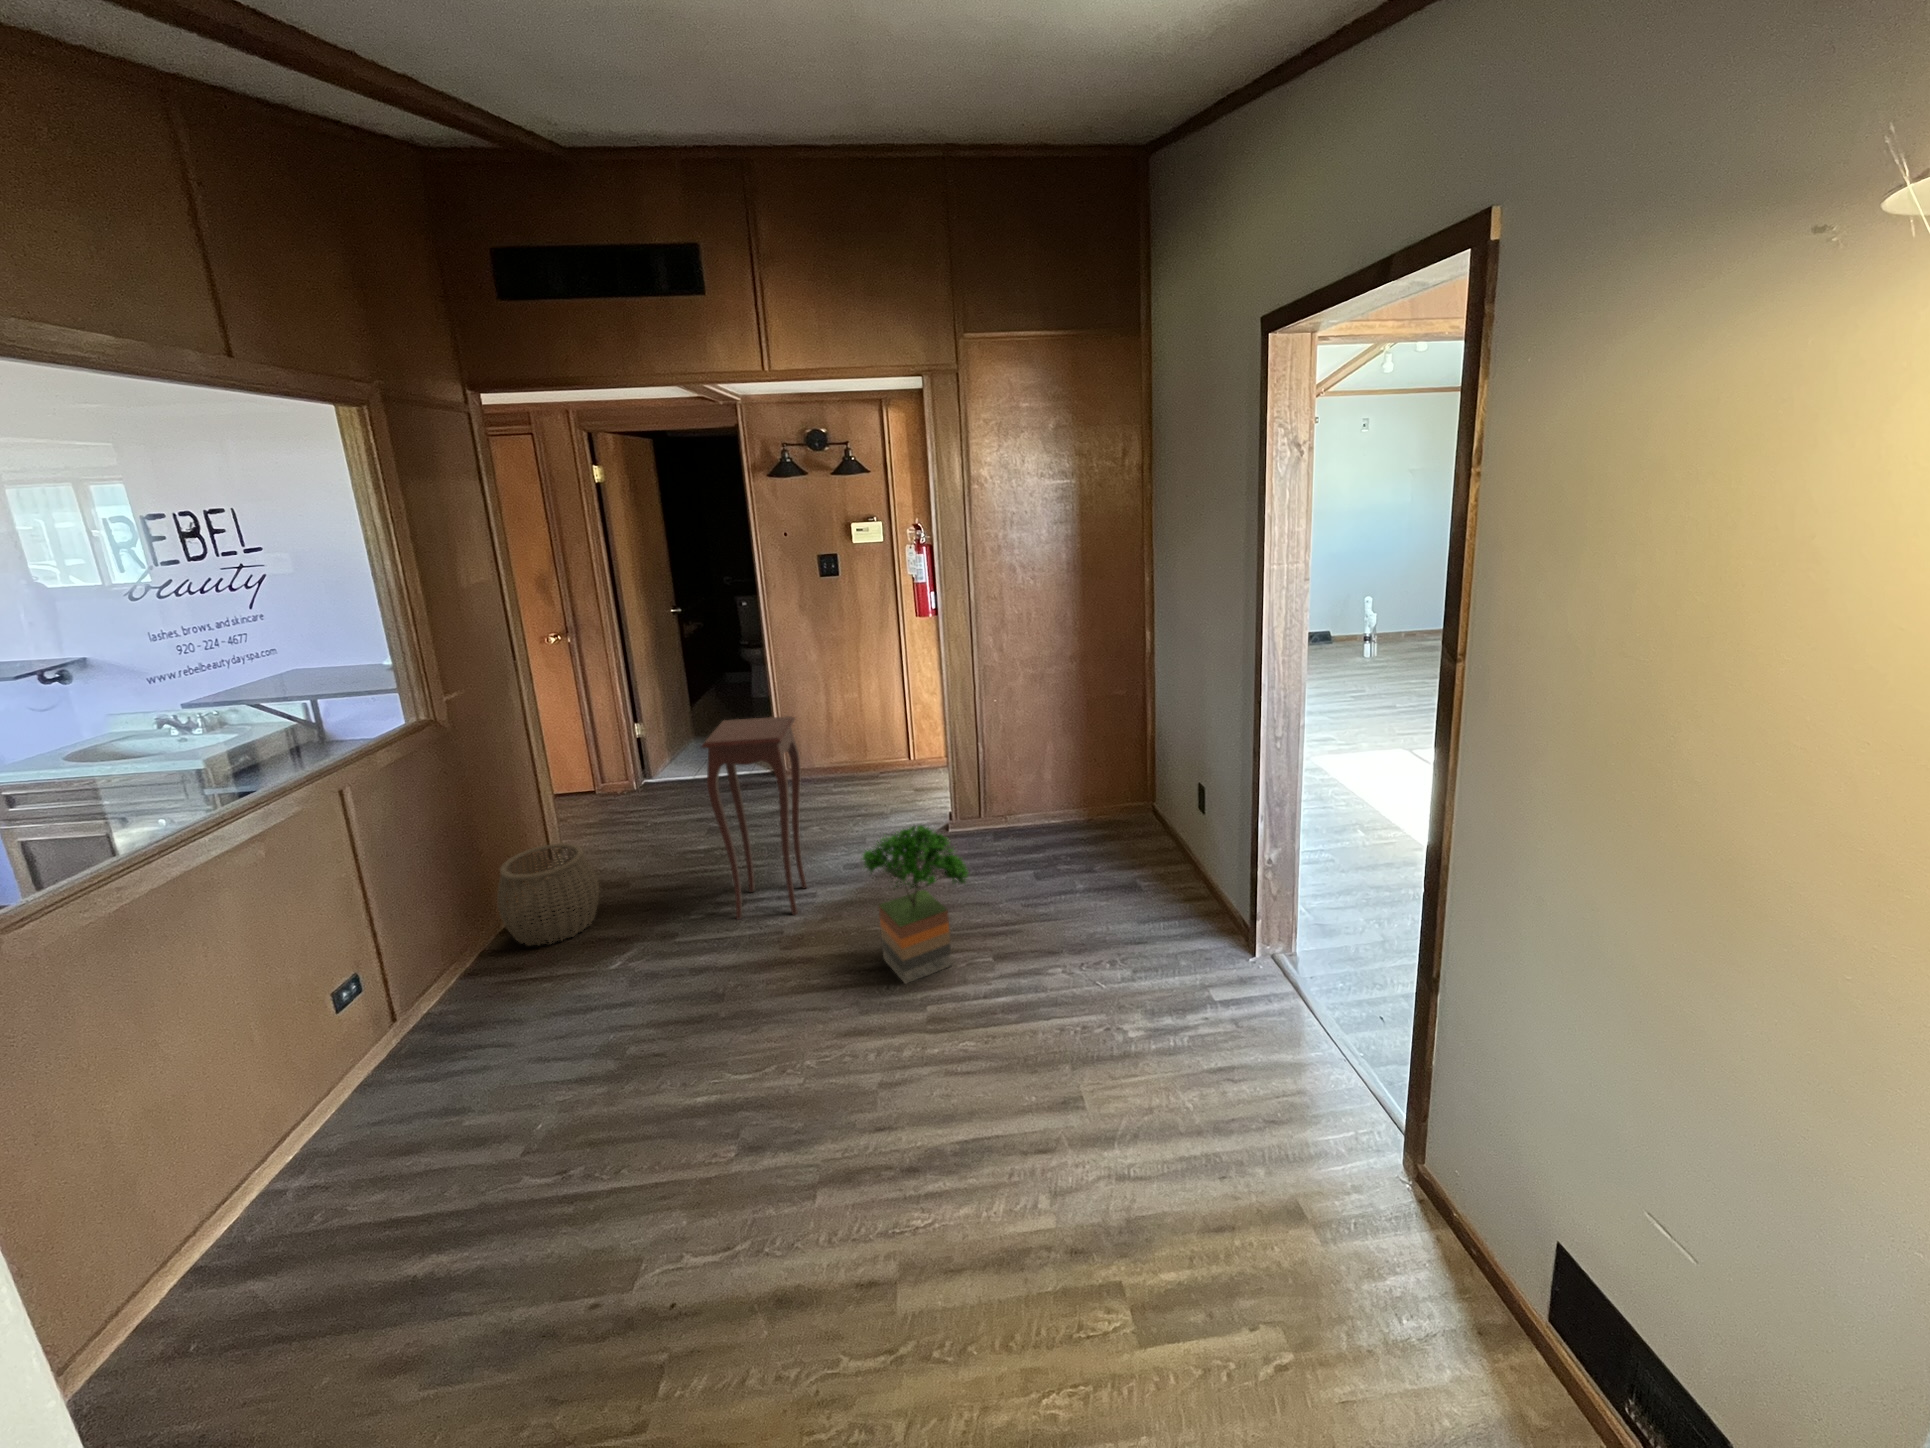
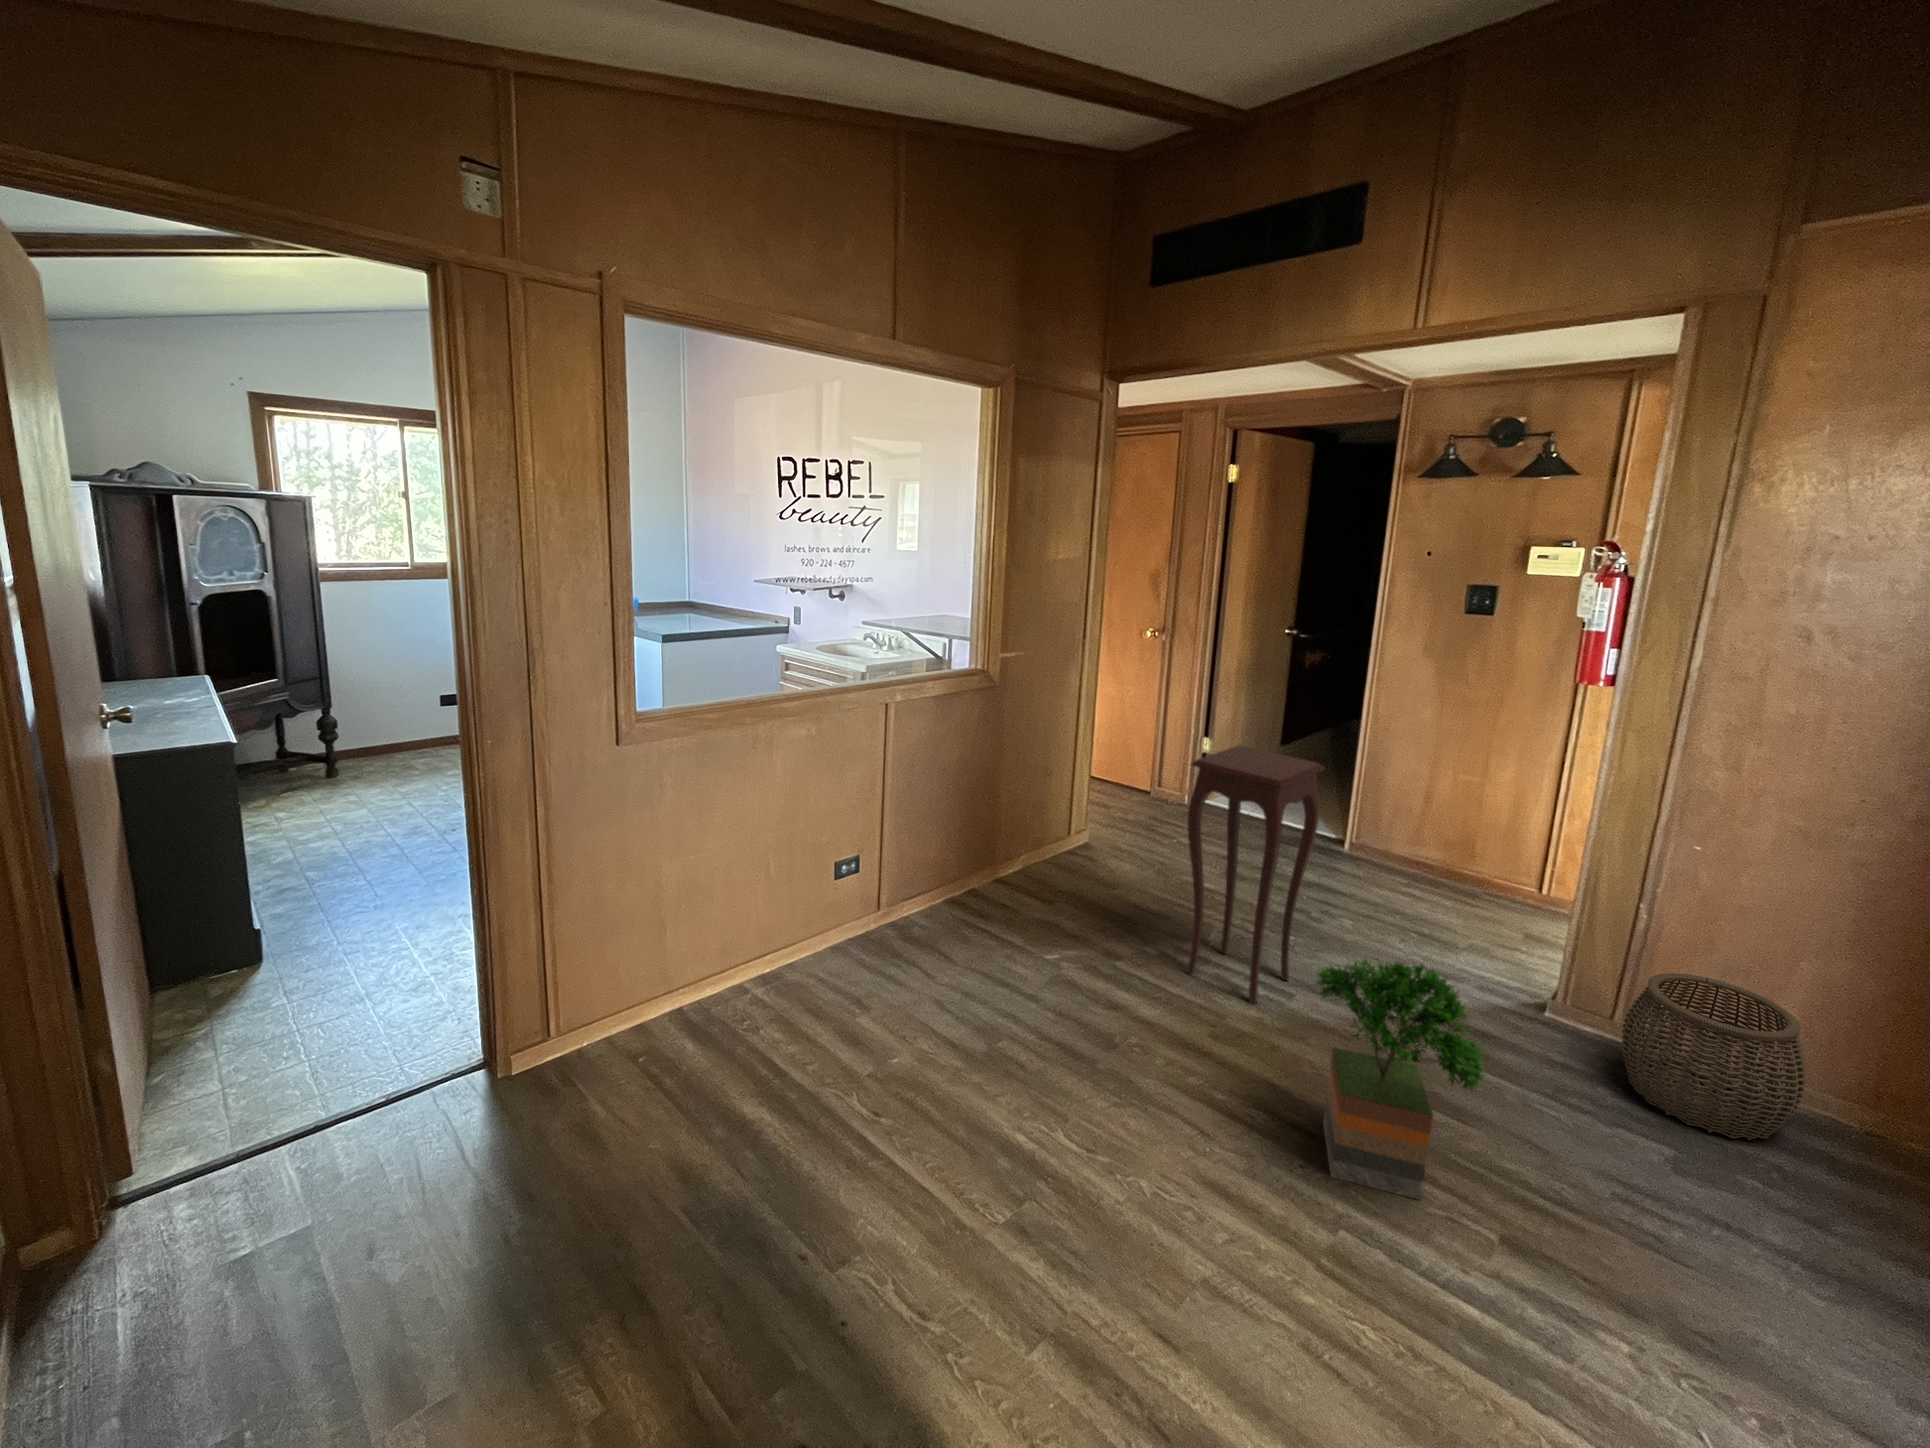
woven basket: present [497,843,599,946] -> present [1621,973,1807,1140]

